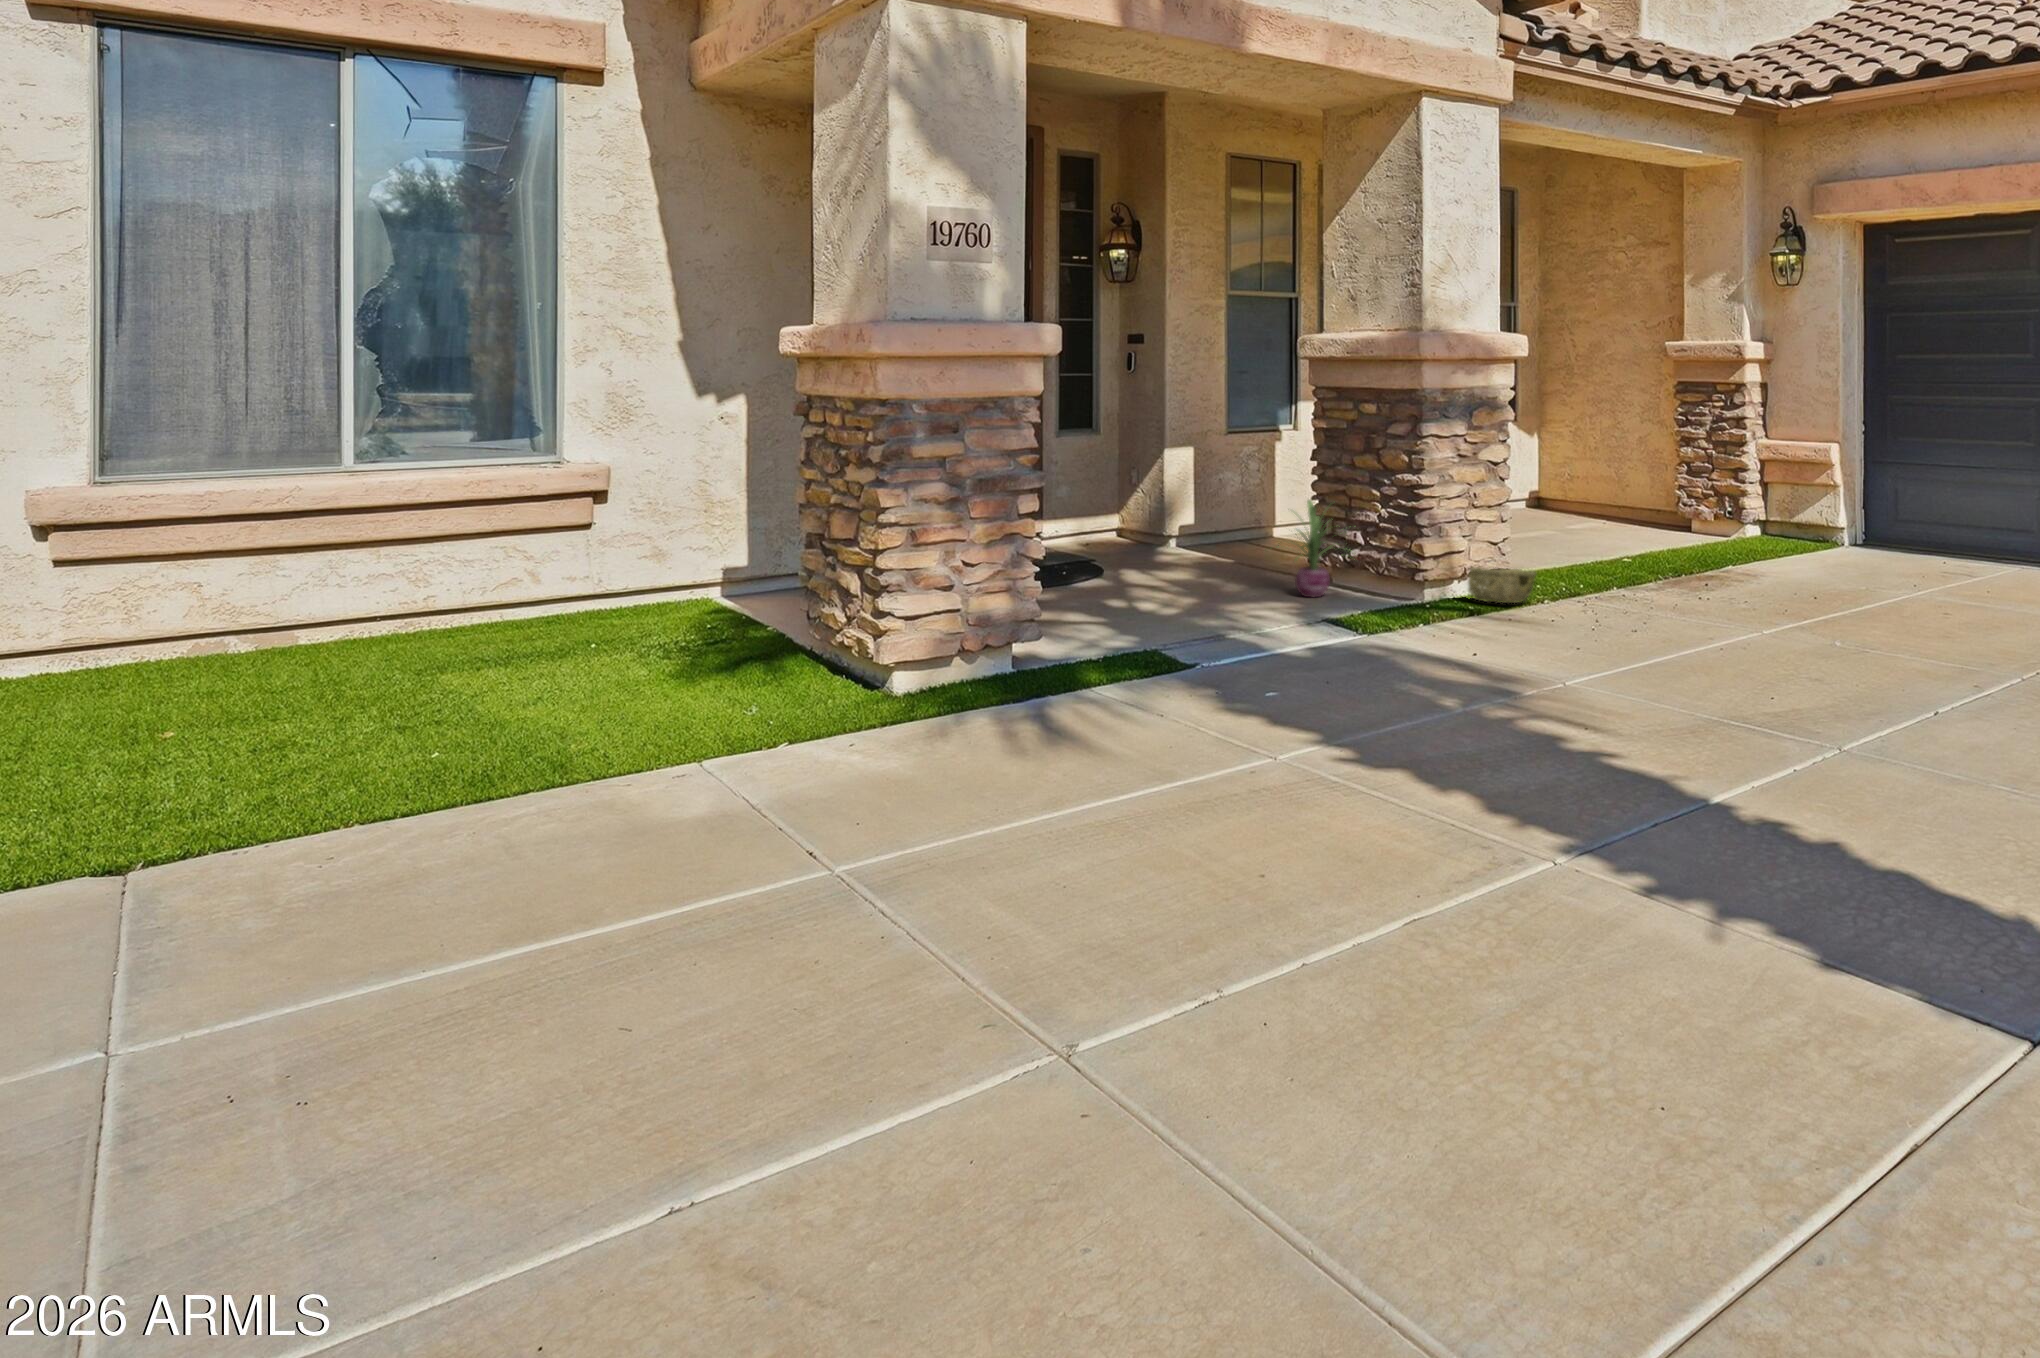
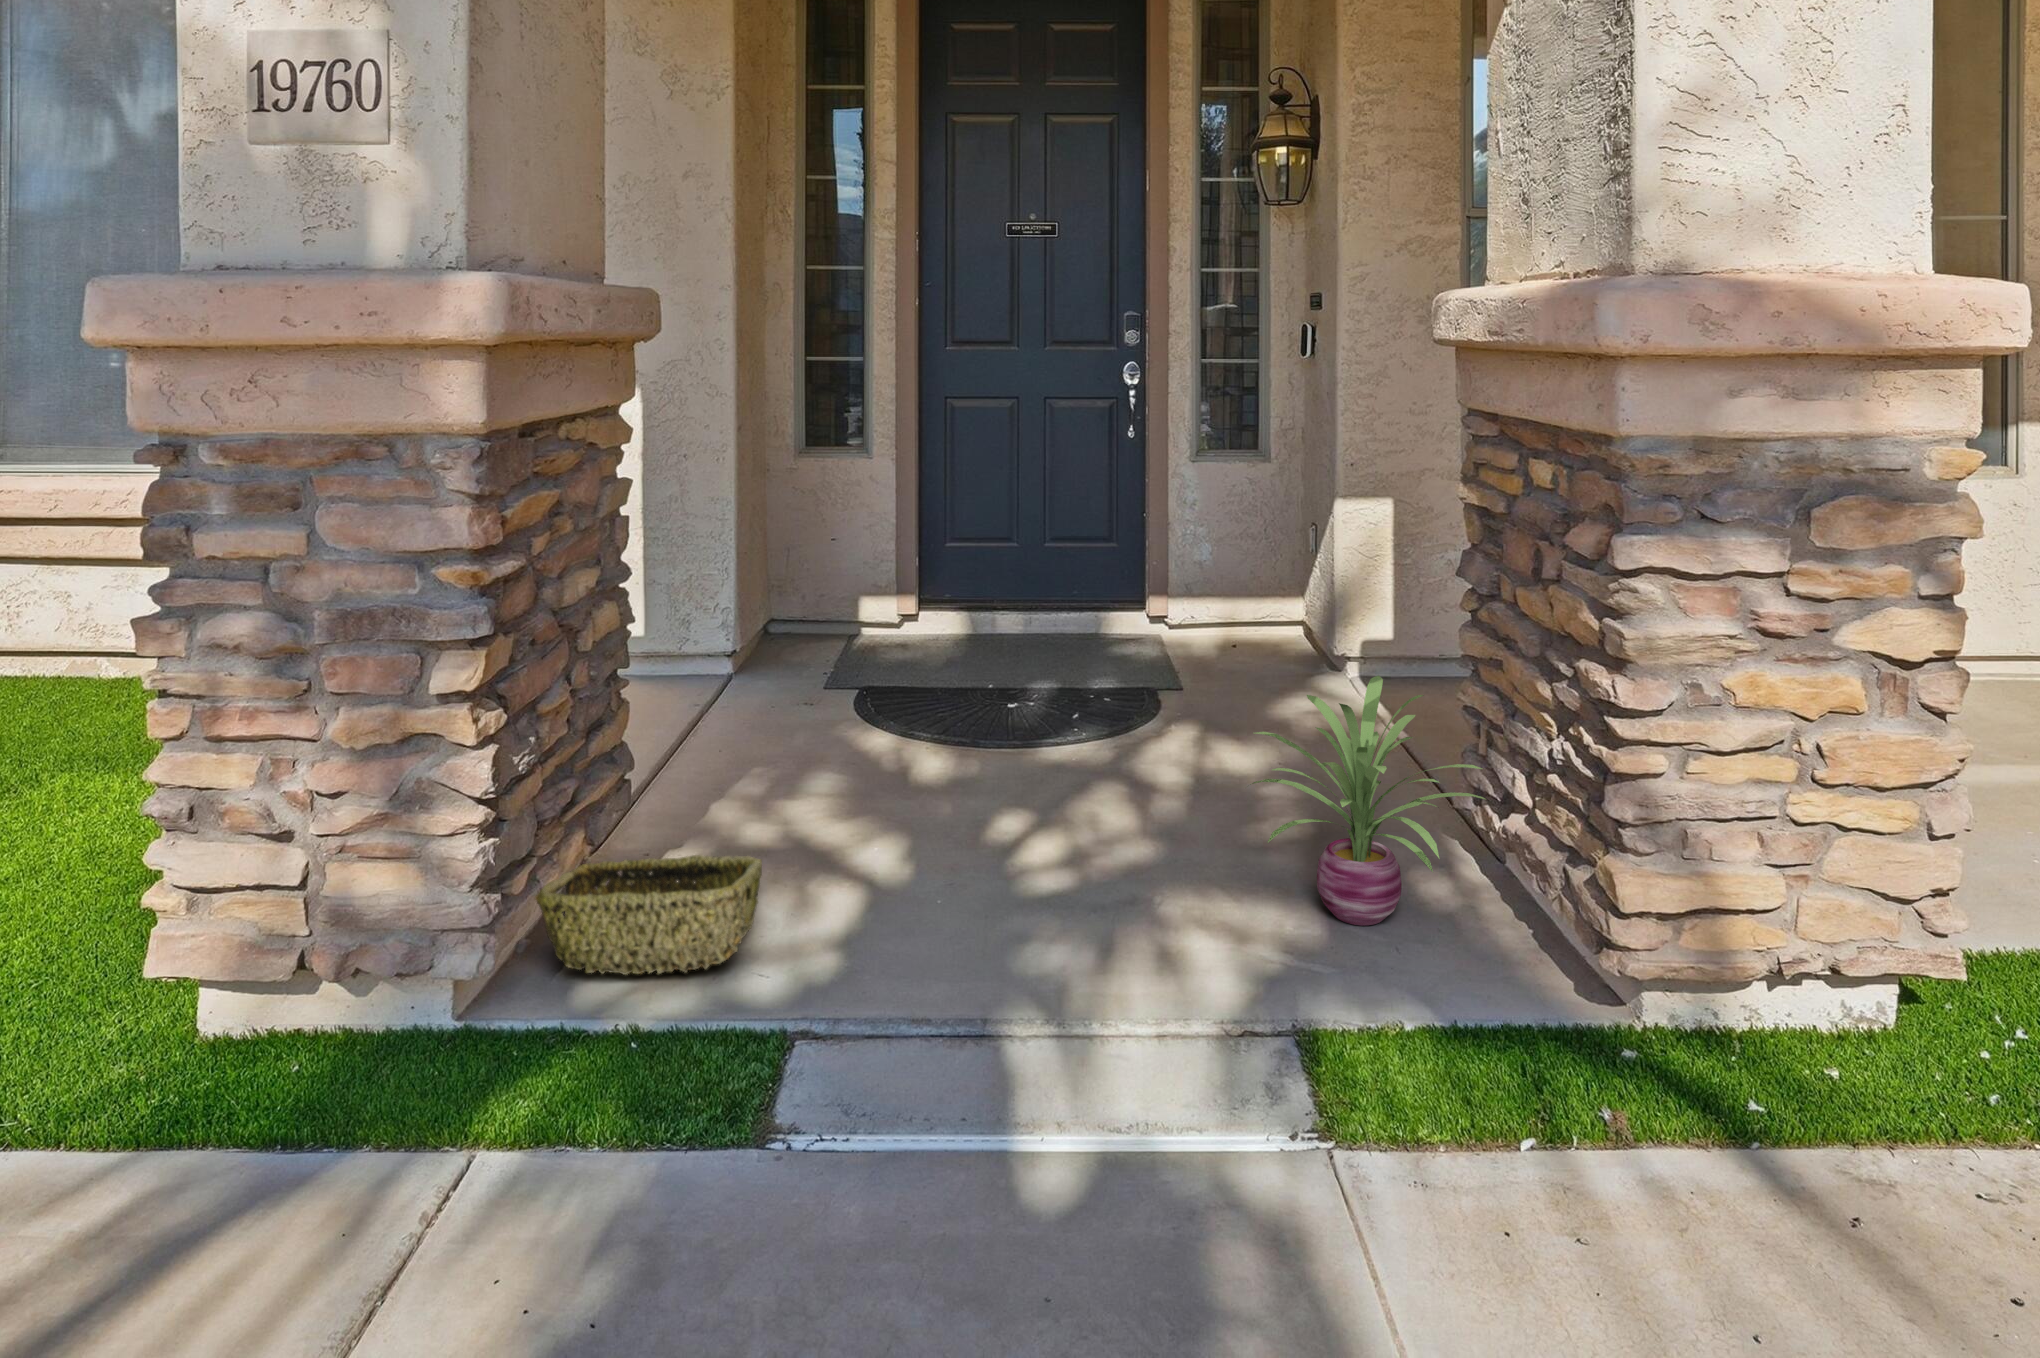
woven basket: present [1468,566,1536,603] -> present [535,855,762,975]

